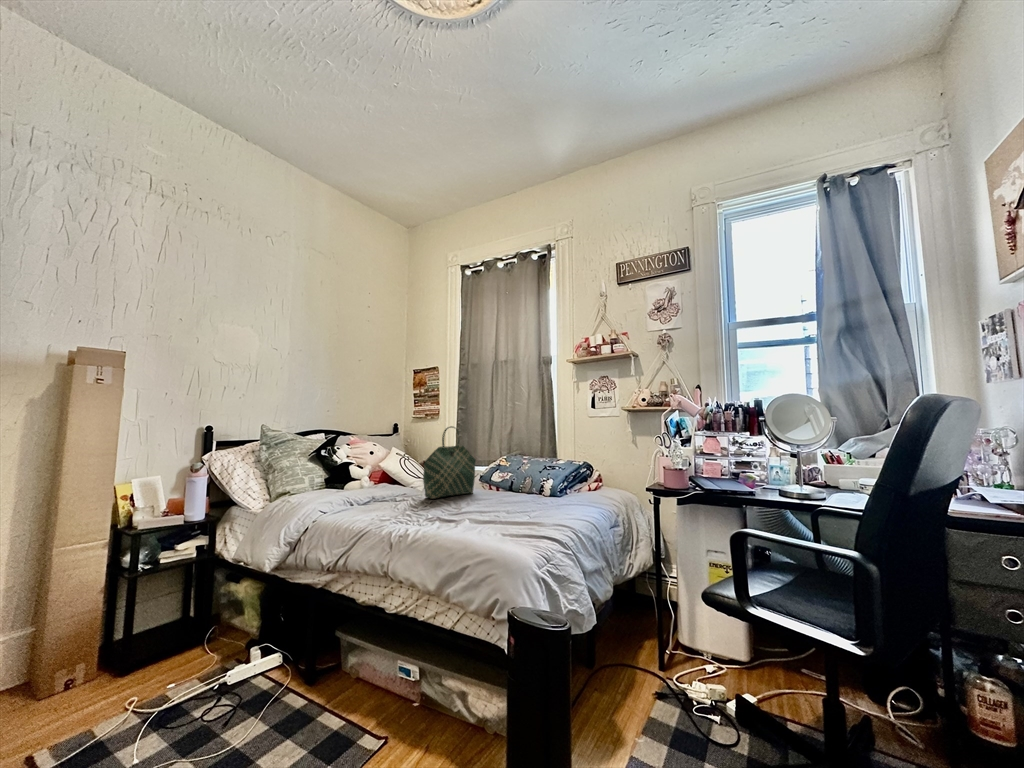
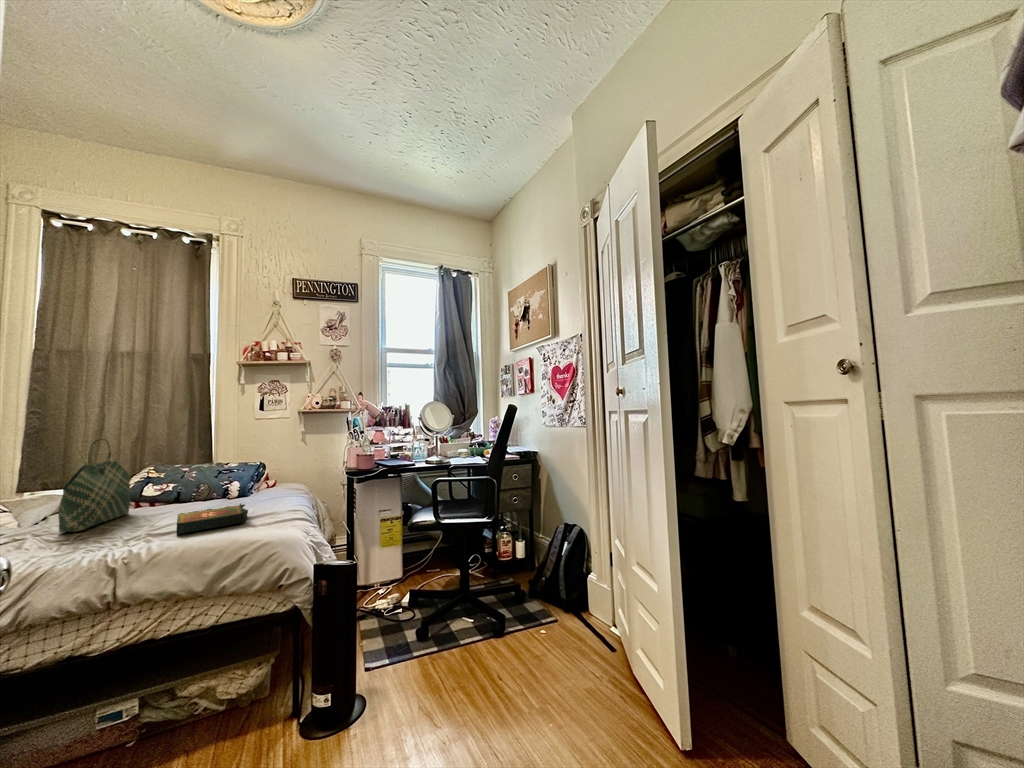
book: none [462,498,529,521] -> present [176,503,248,535]

